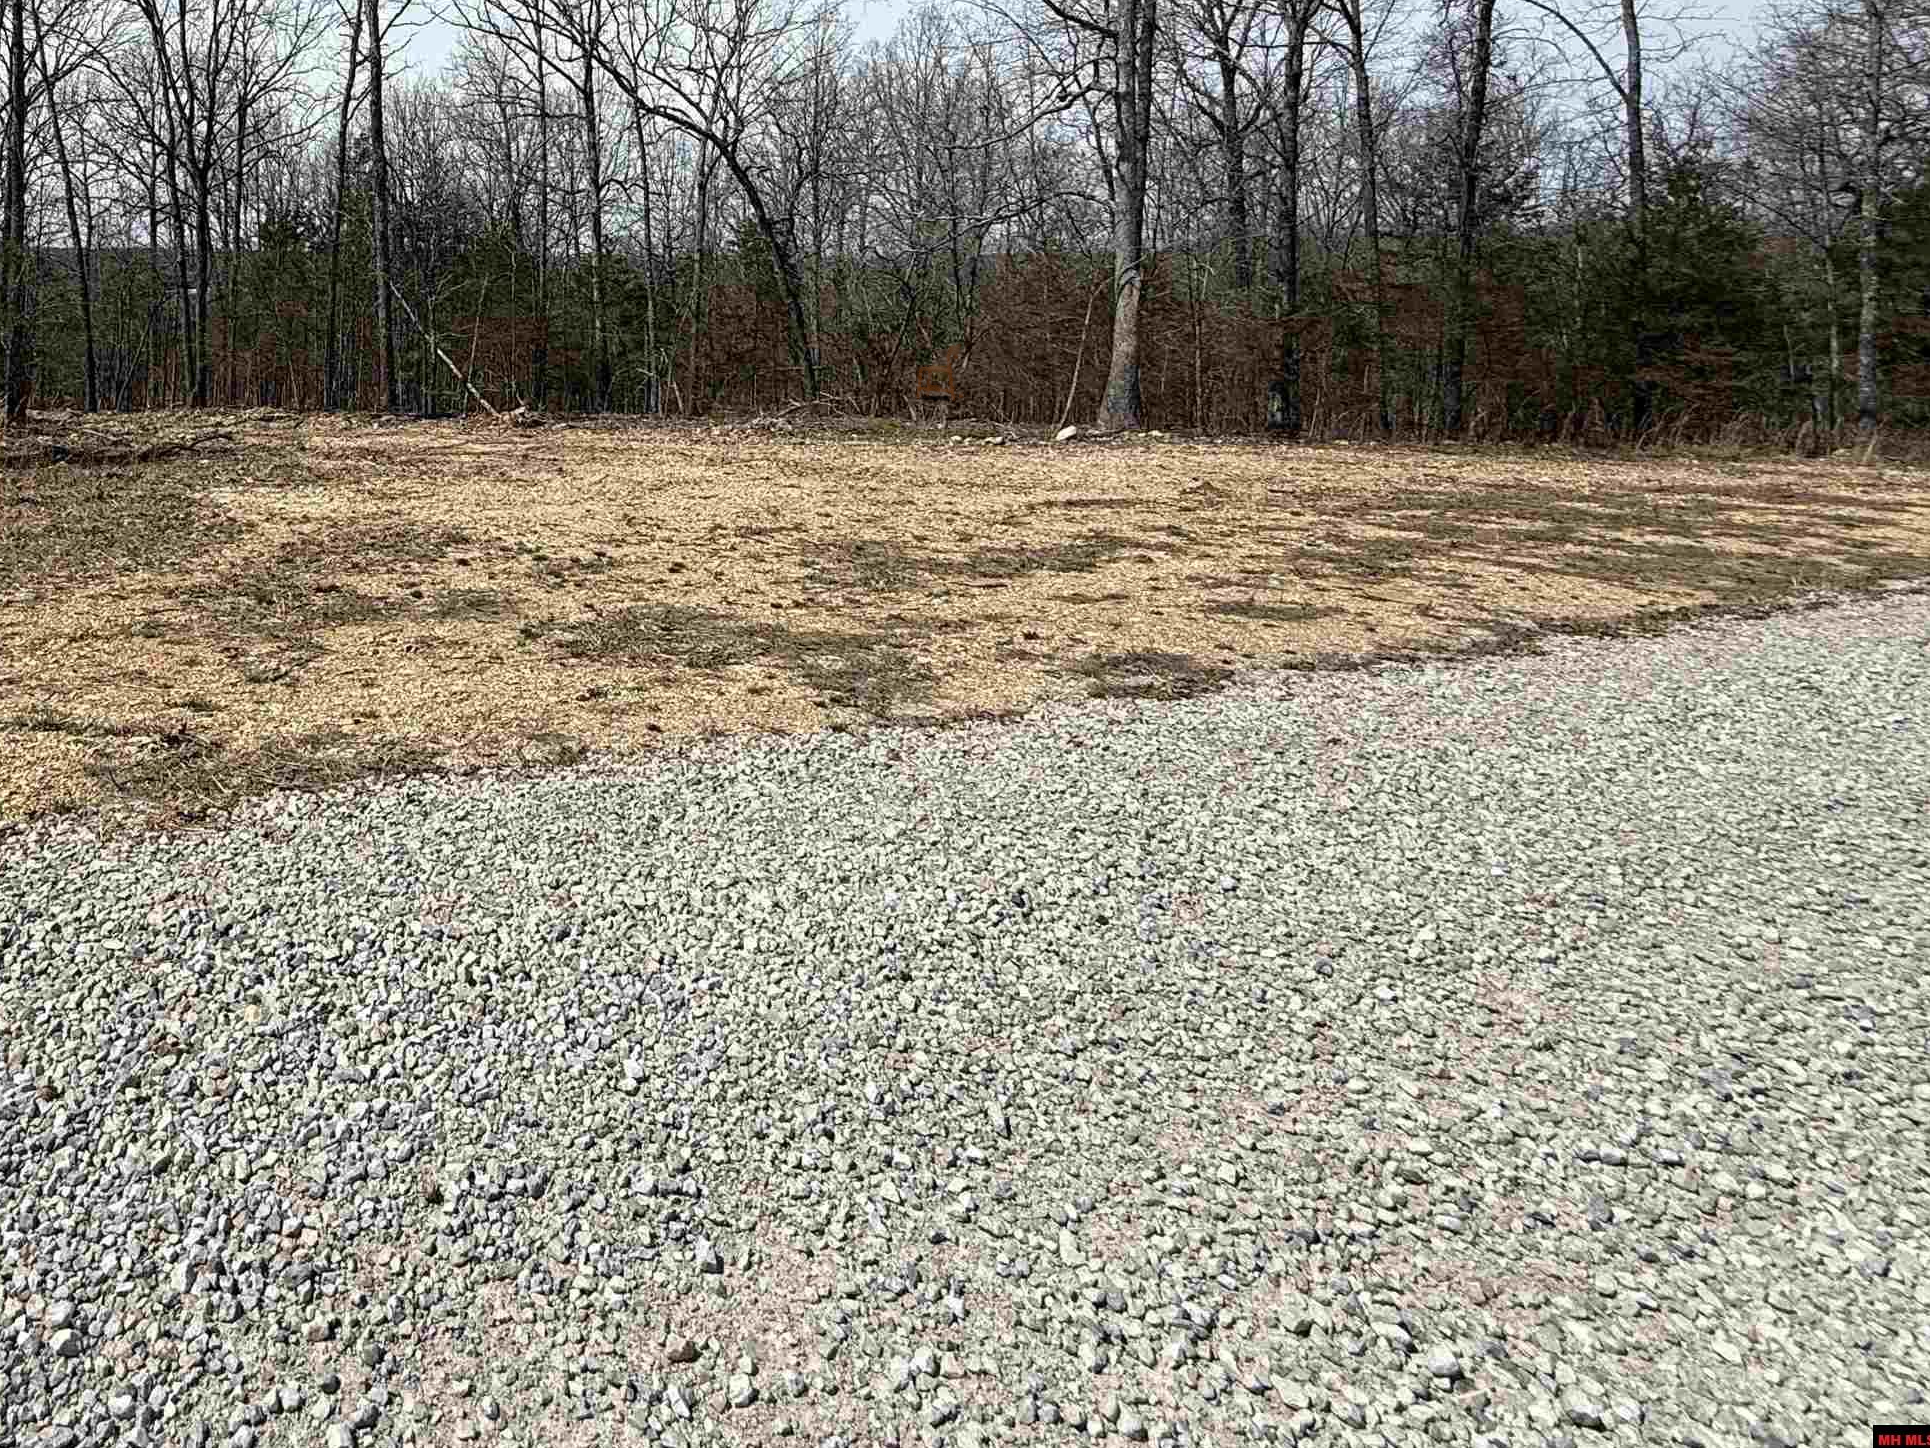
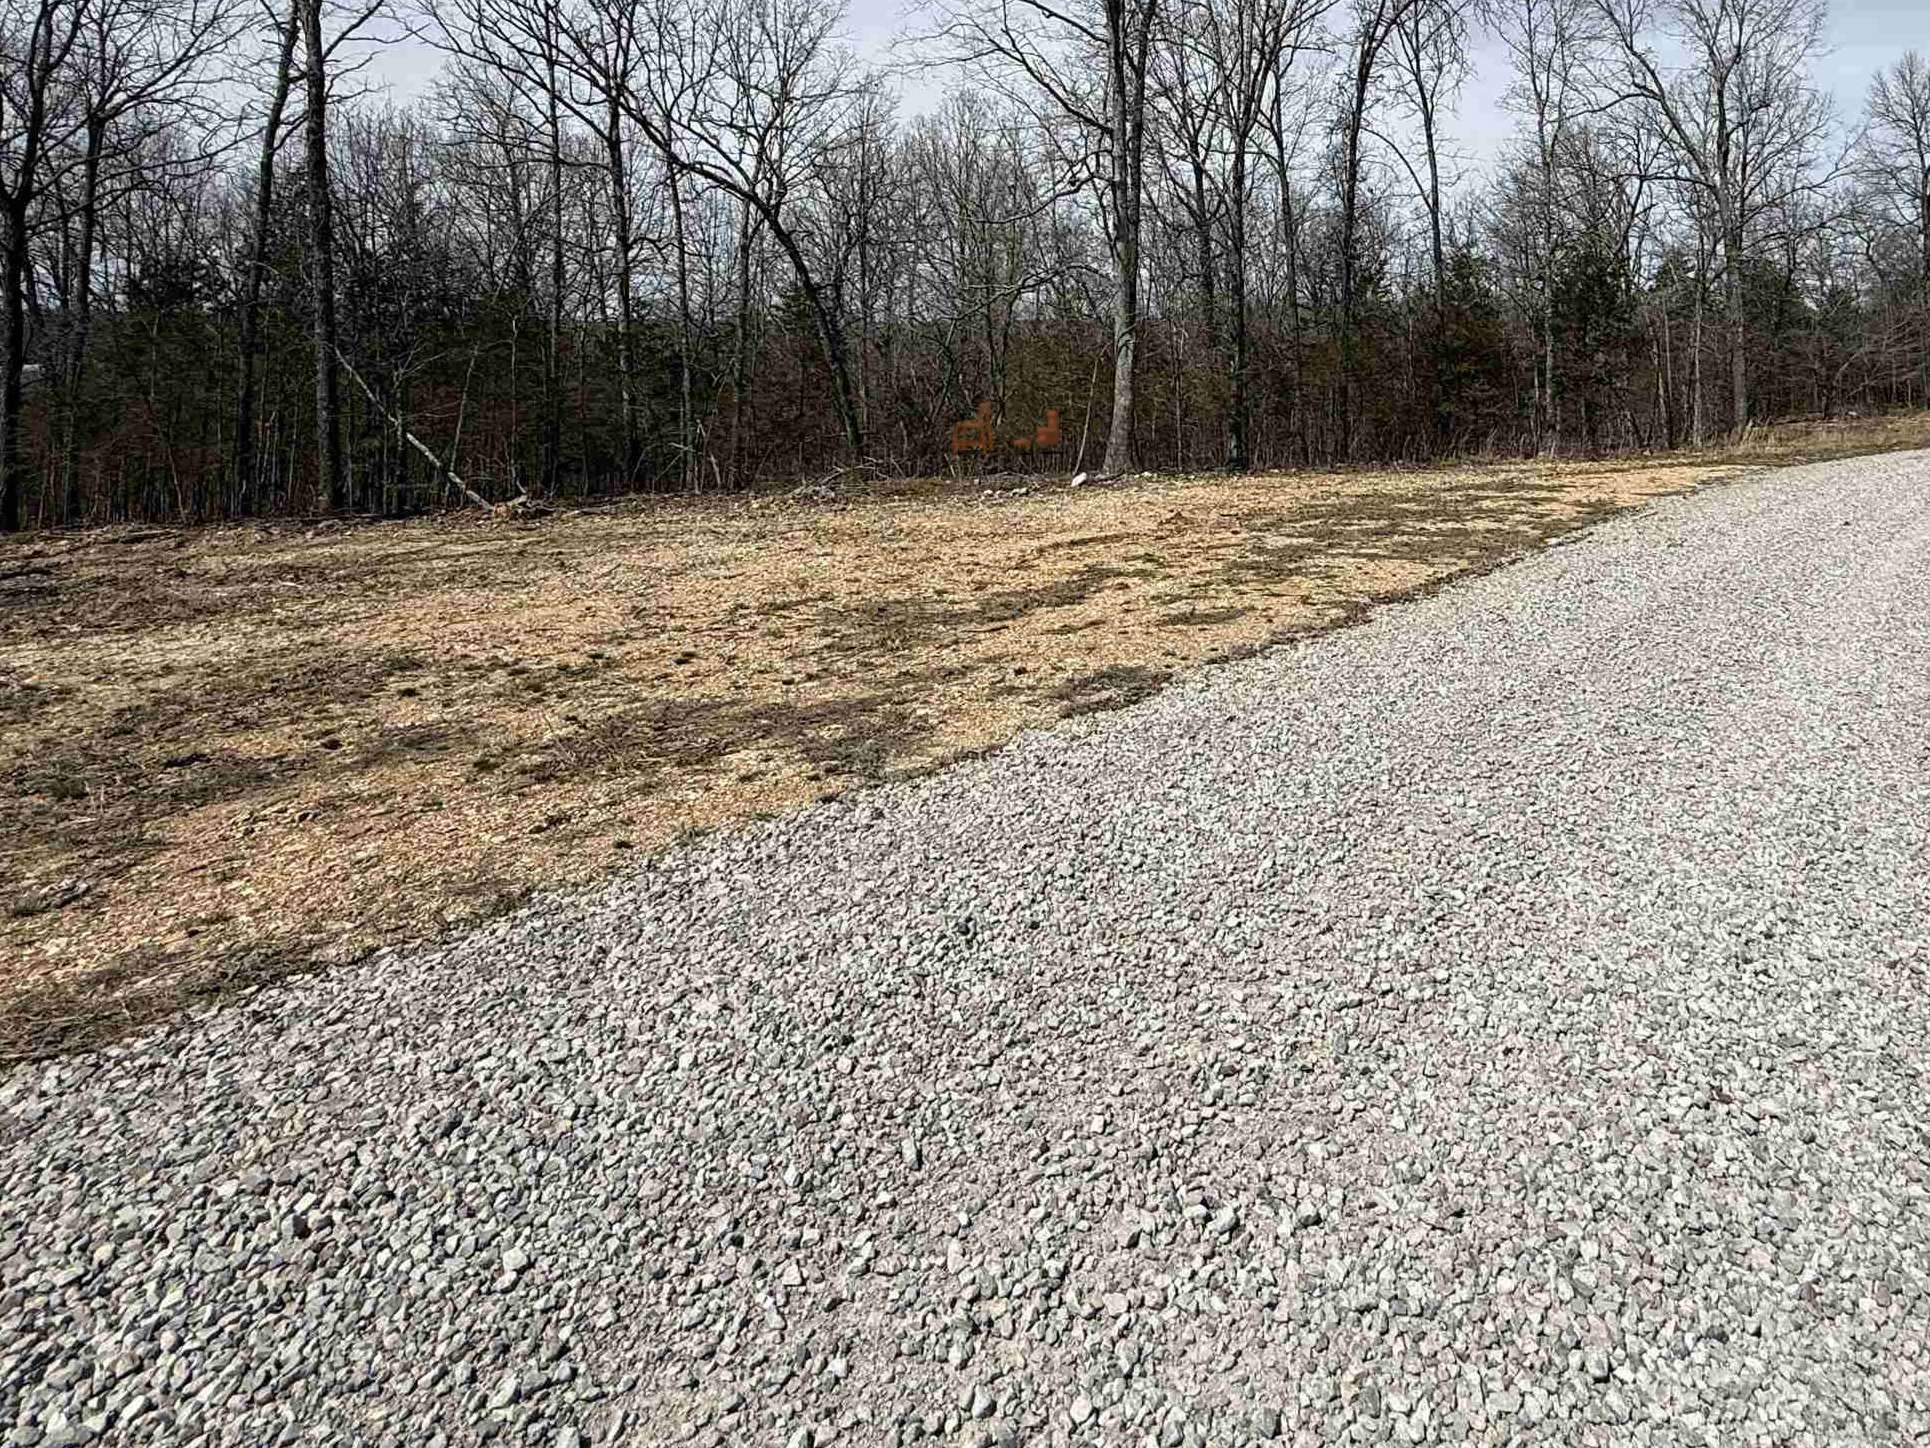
lounge chair: none [985,358,1046,405] -> present [1014,411,1059,454]

